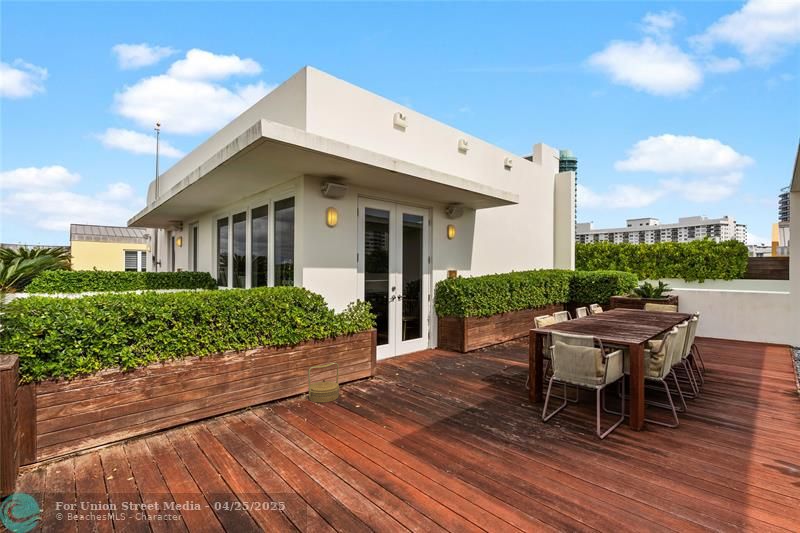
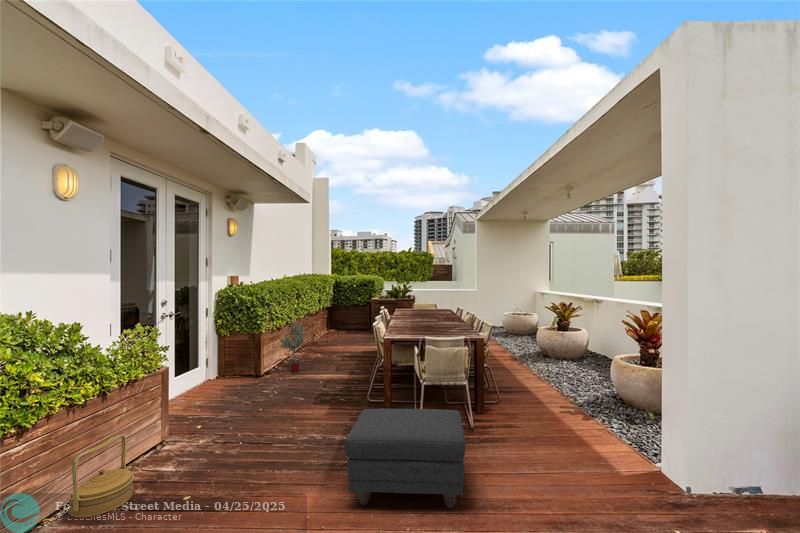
potted tree: none [482,309,509,353] -> present [279,321,306,372]
ottoman: none [424,381,538,475] -> present [344,409,465,508]

